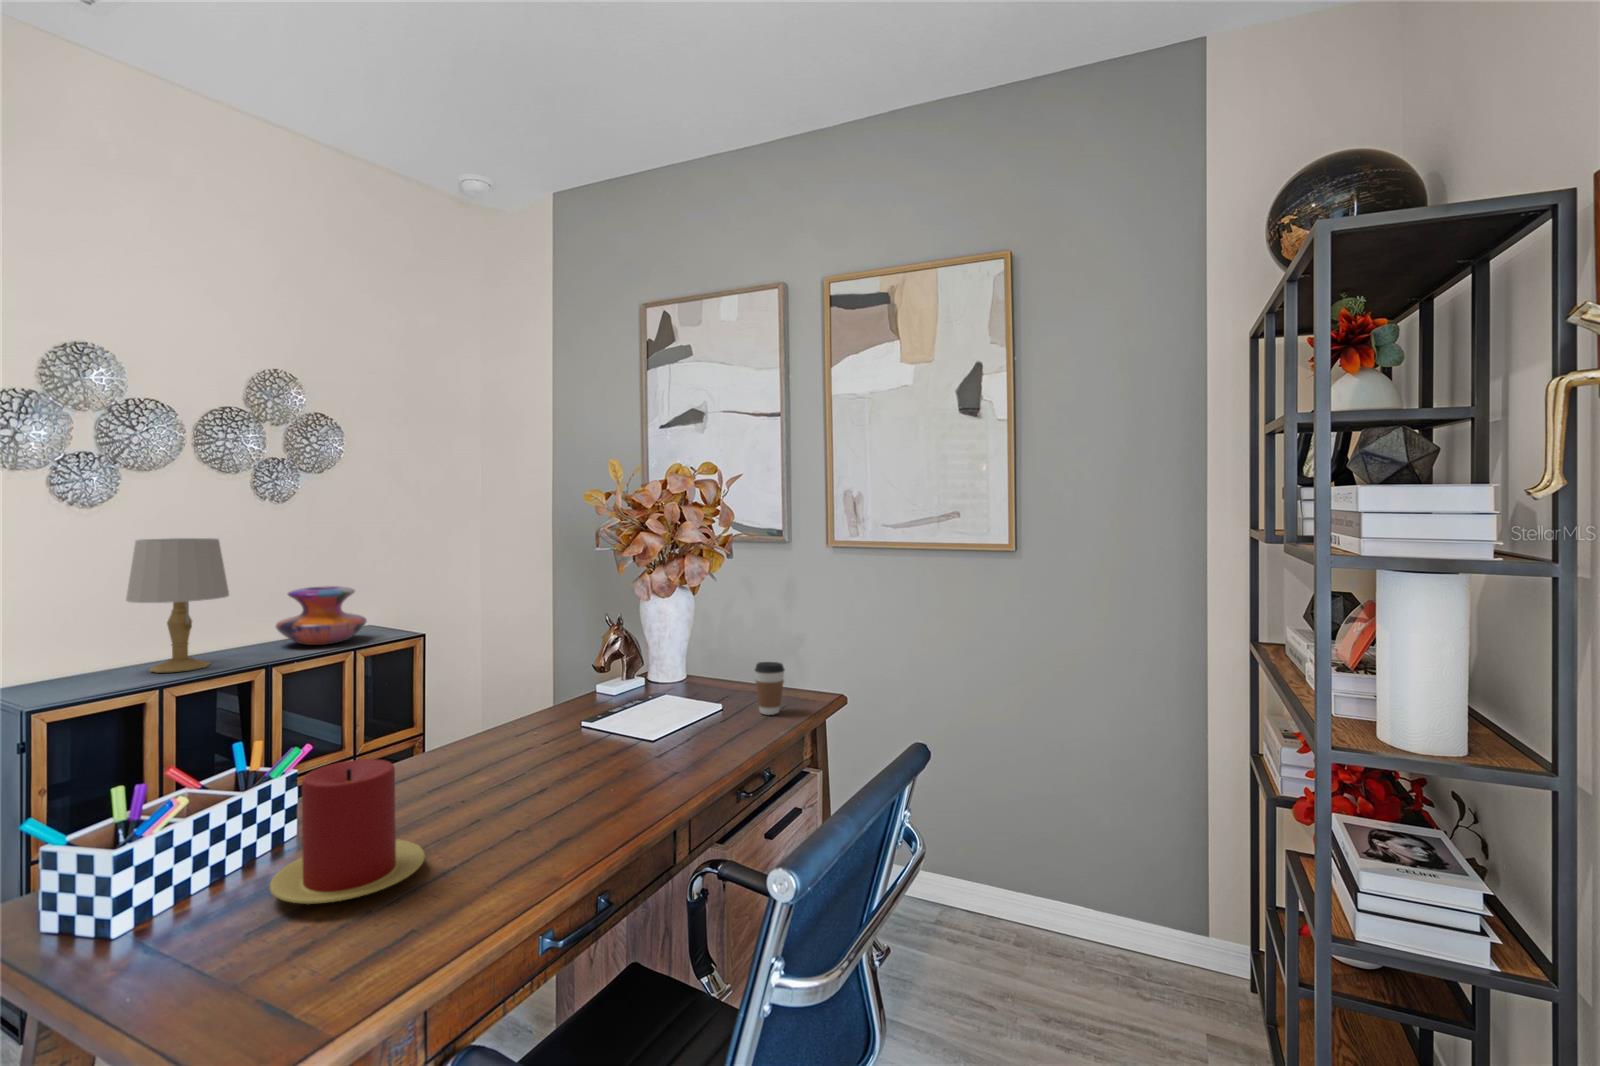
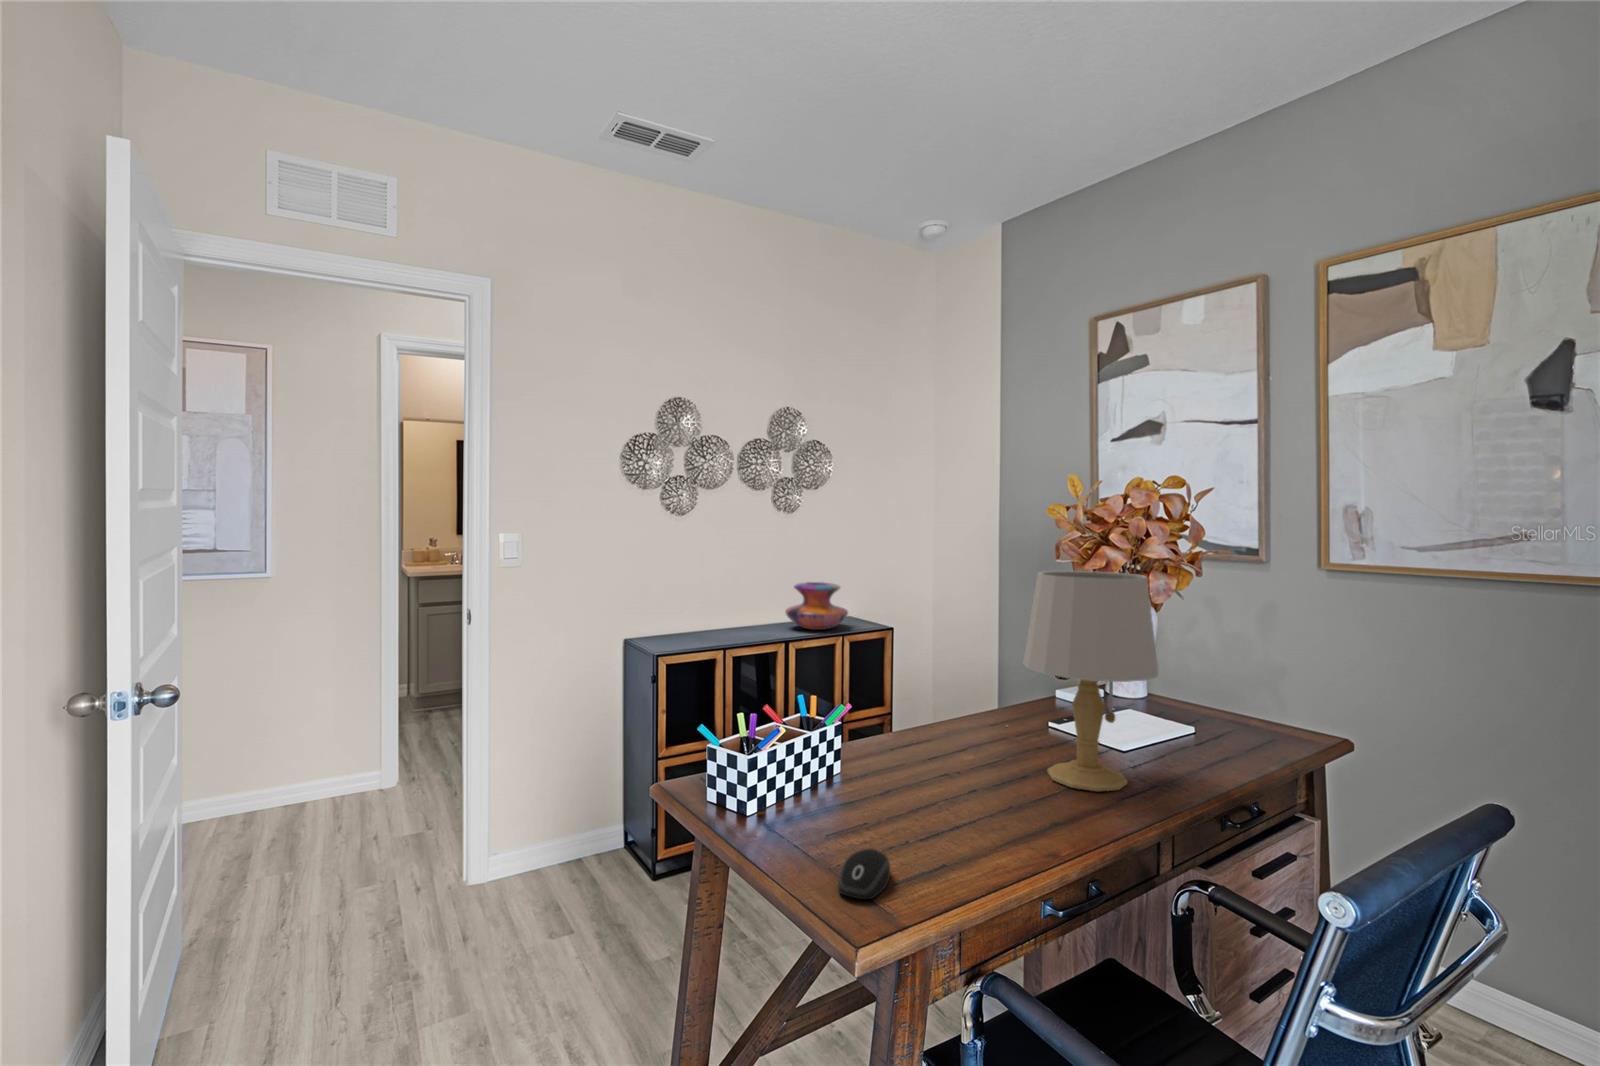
table lamp: present [126,538,229,673] -> present [1023,571,1158,791]
coffee cup: present [755,662,784,715] -> none [1234,687,1271,745]
candle: present [270,759,425,904] -> none [835,723,941,831]
computer mouse: none [242,935,333,1014] -> present [838,849,890,899]

